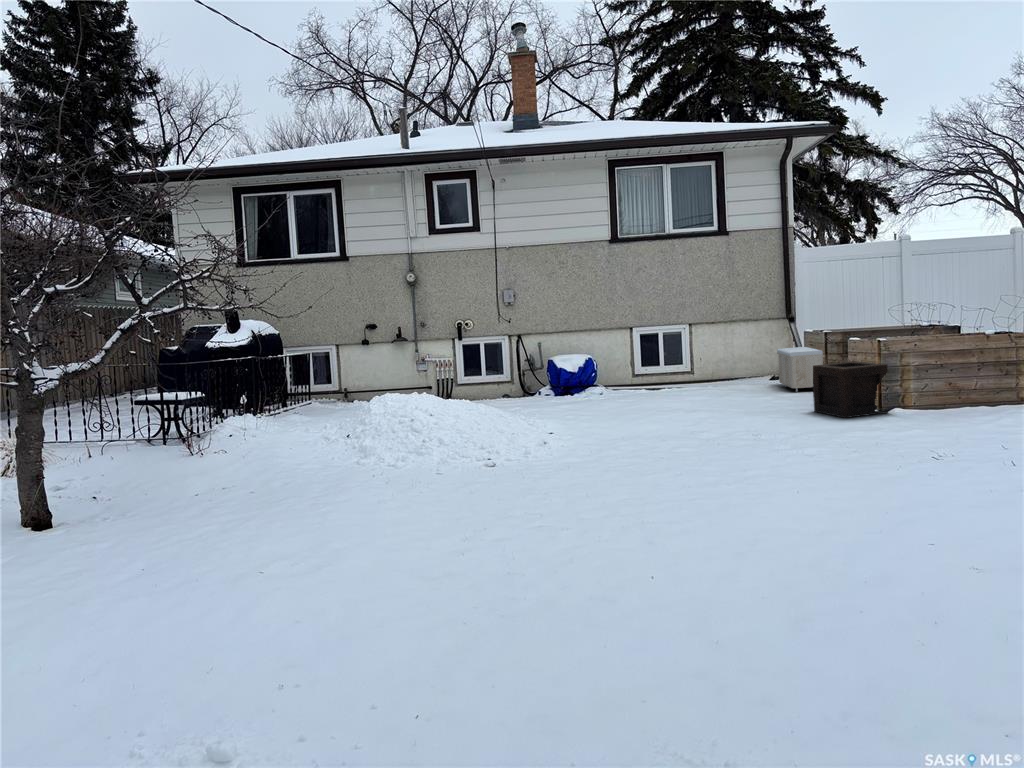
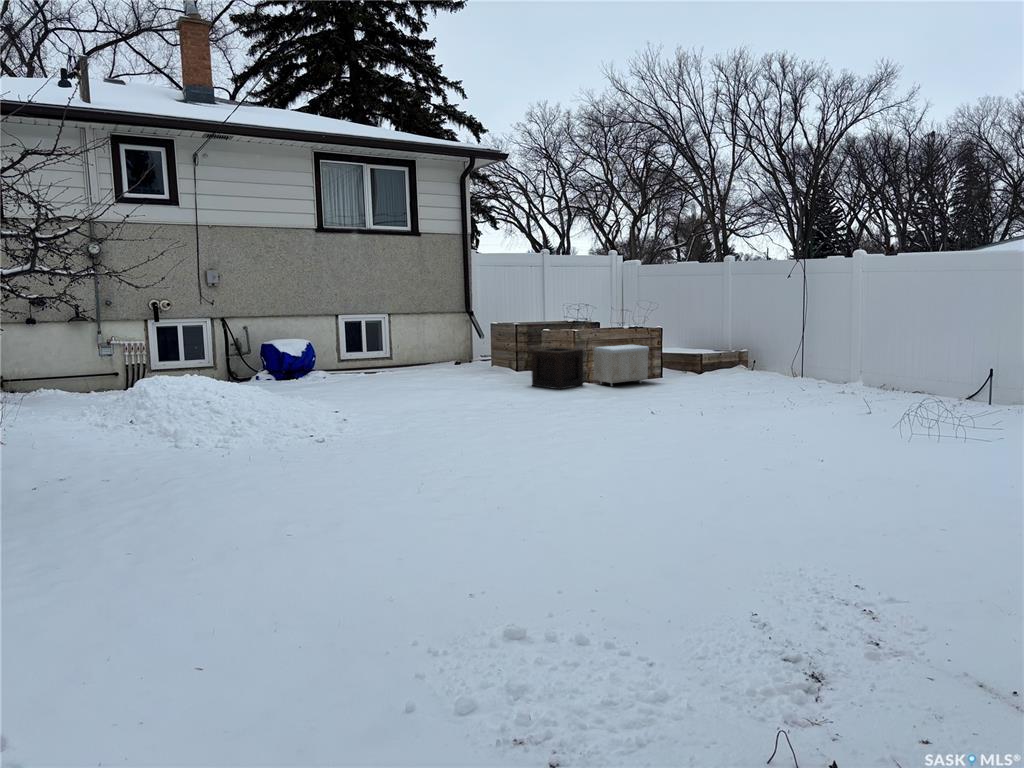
storage bench: present [777,347,823,392] -> present [594,345,649,386]

